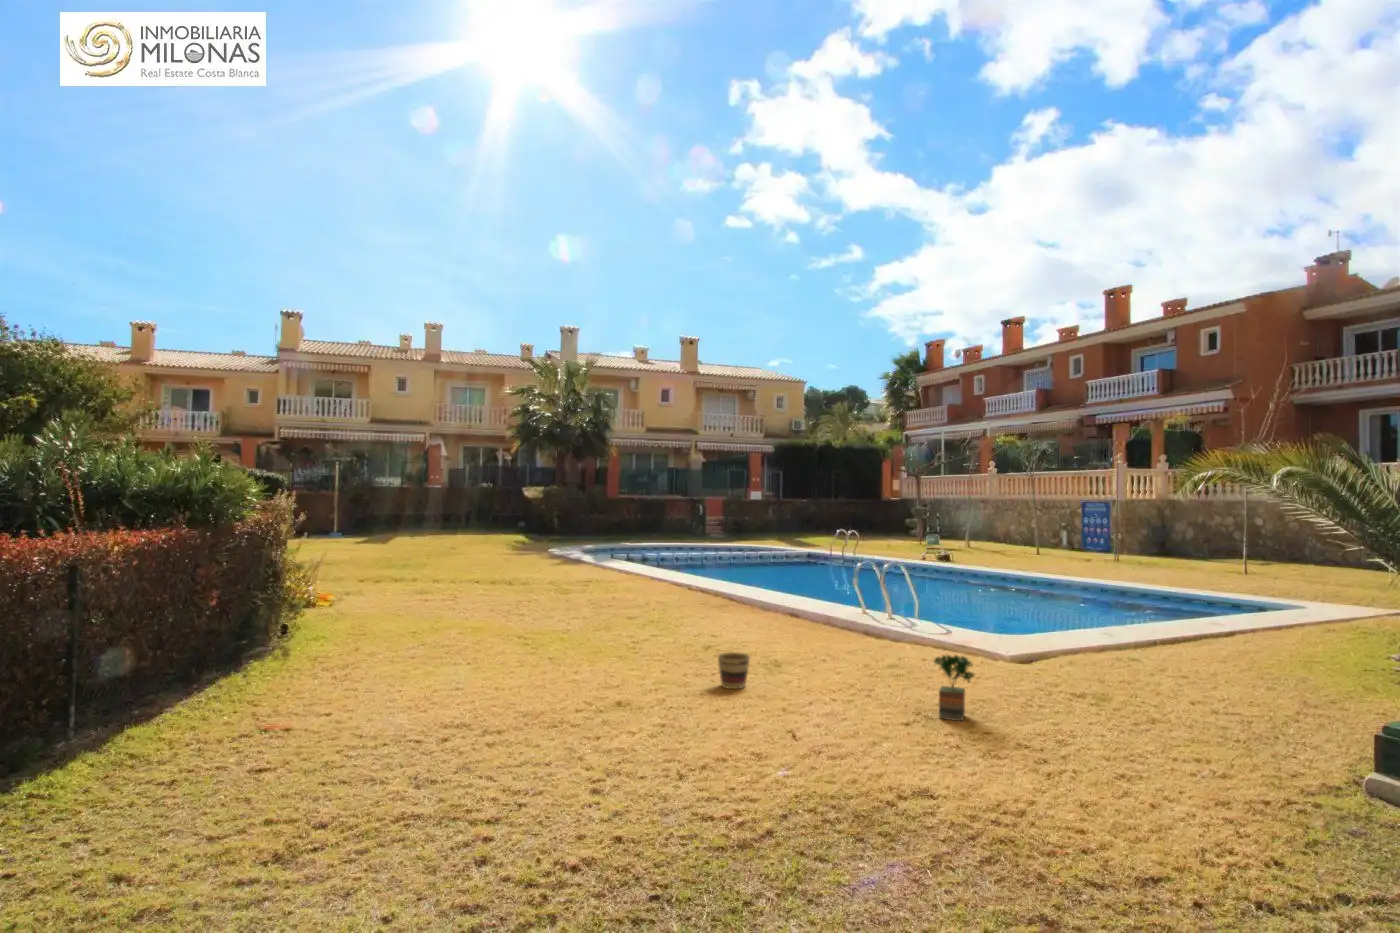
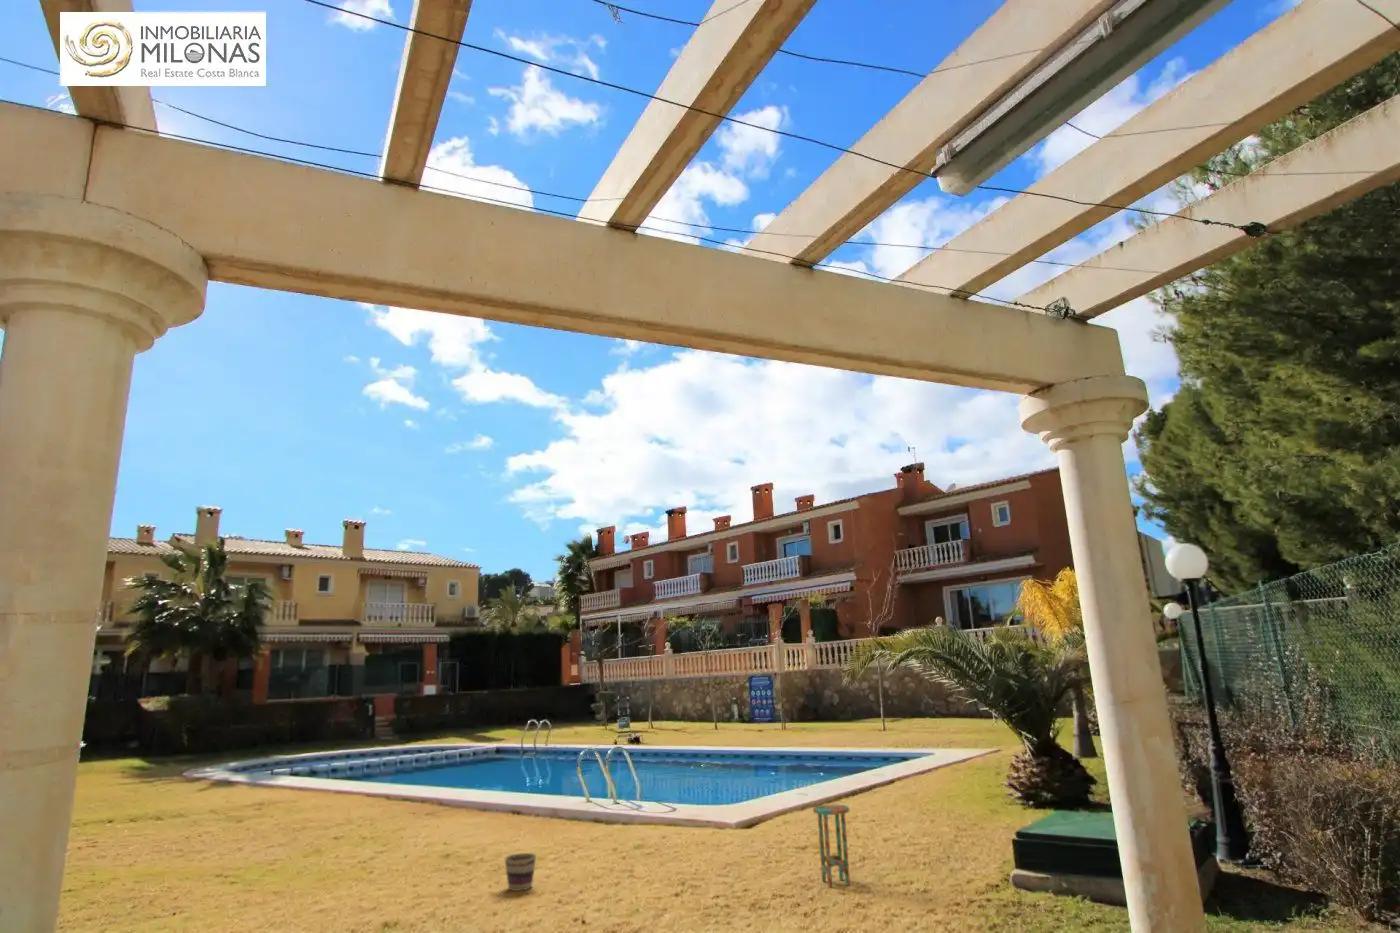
side table: none [1071,648,1122,748] -> present [813,805,850,887]
potted tree: present [934,655,974,721] -> none [705,825,741,885]

